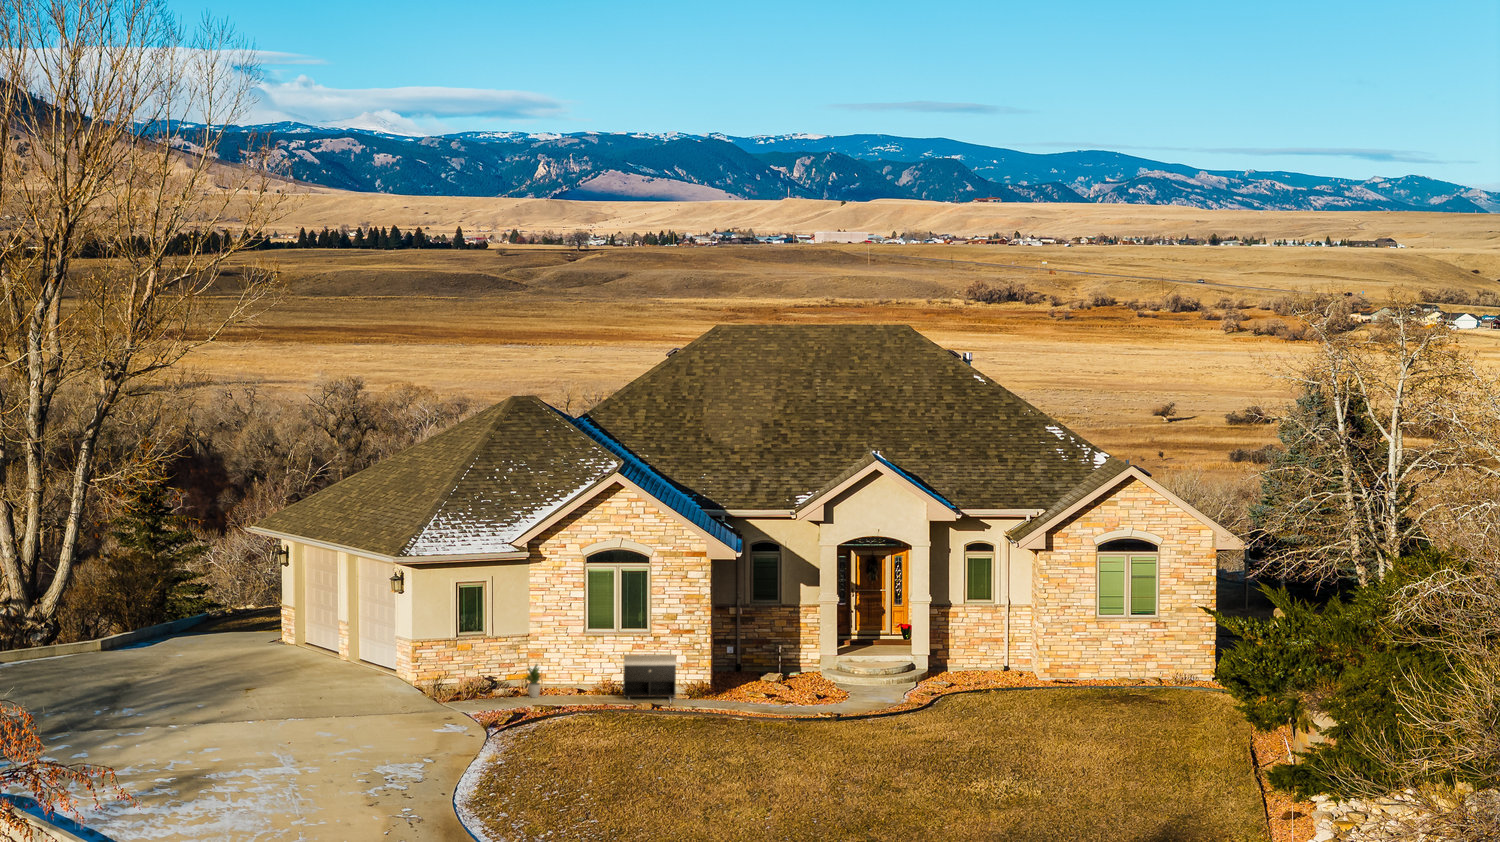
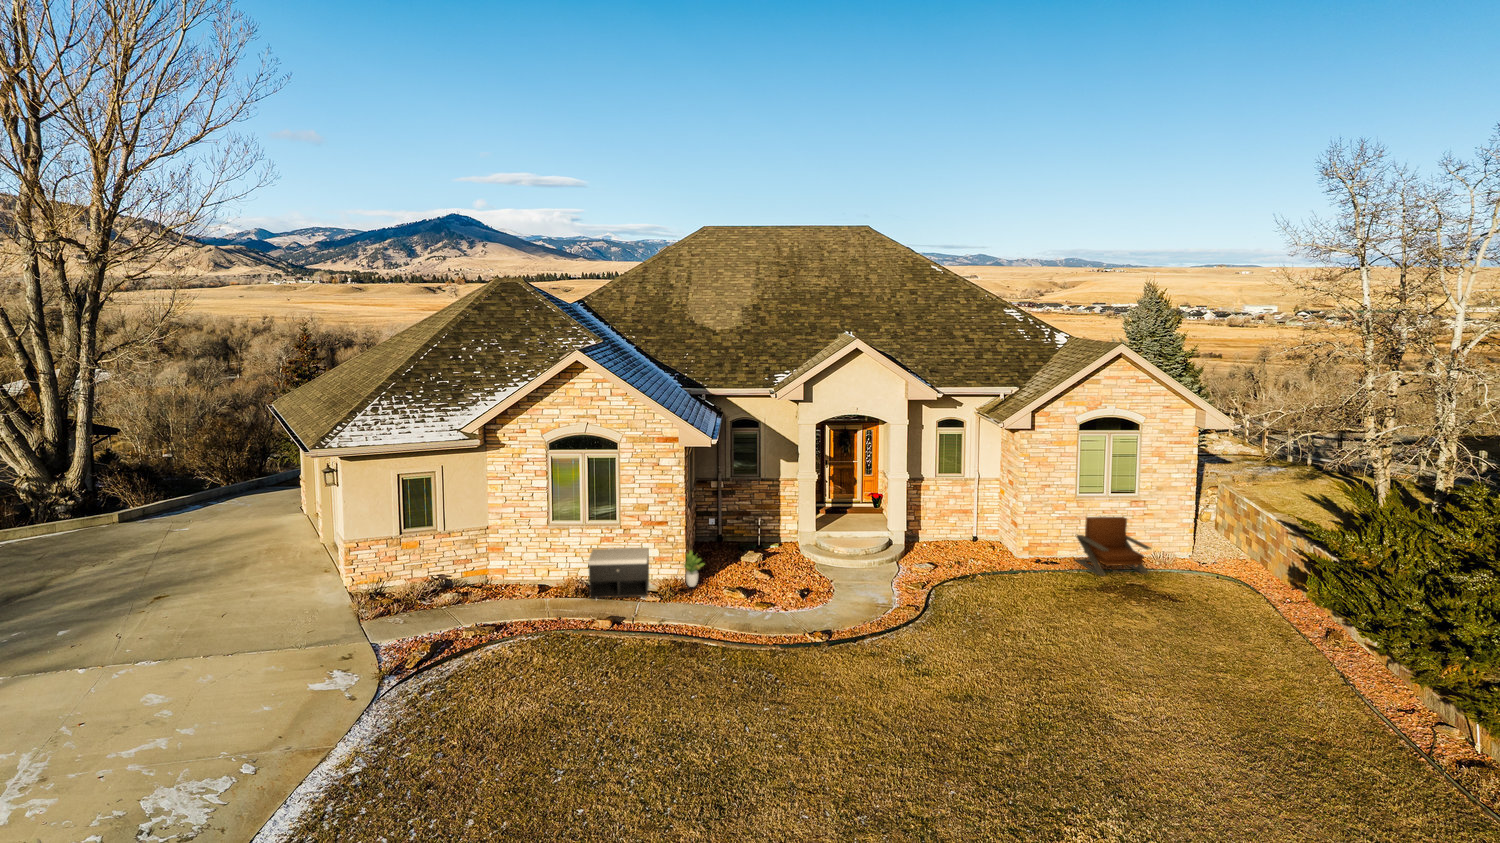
lounge chair: none [1098,638,1165,694] -> present [1075,517,1151,576]
potted plant: present [525,664,541,698] -> present [684,551,704,587]

